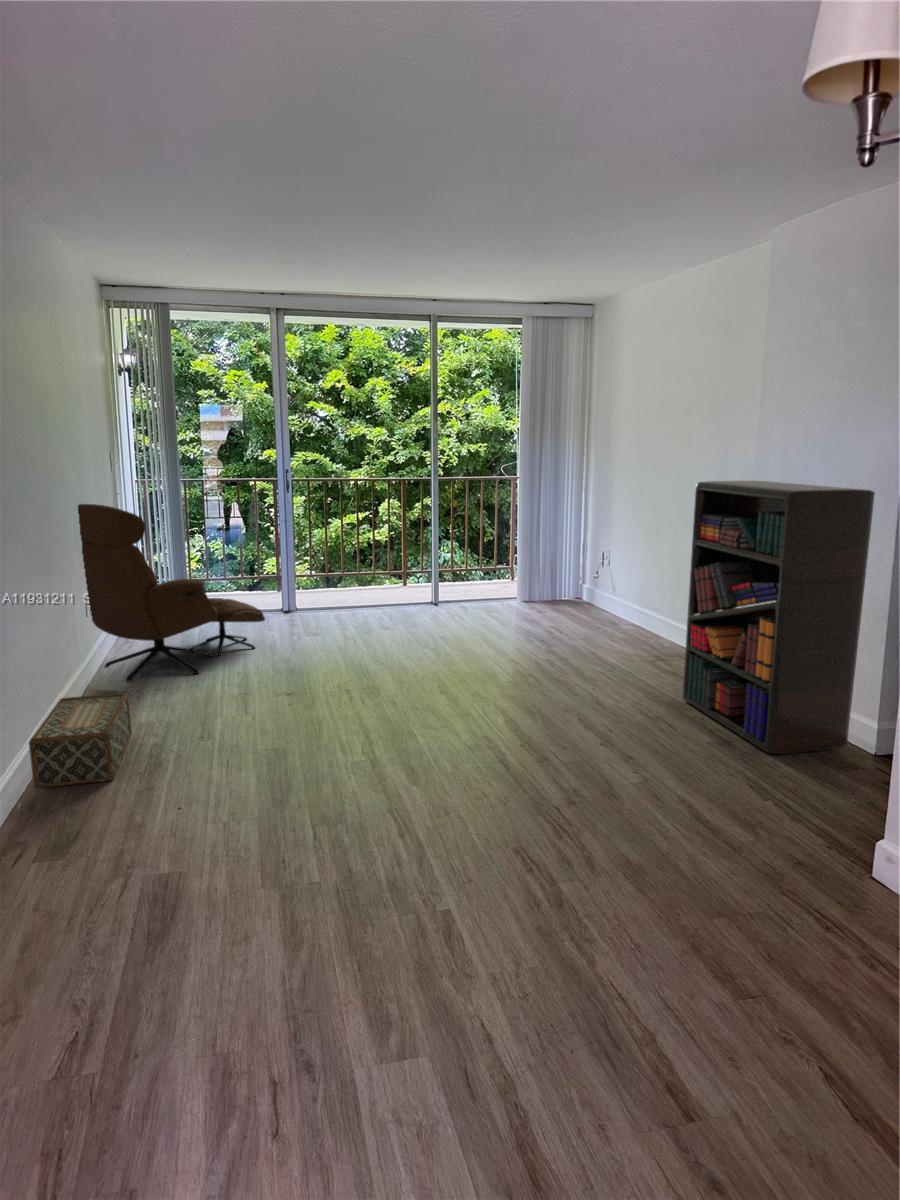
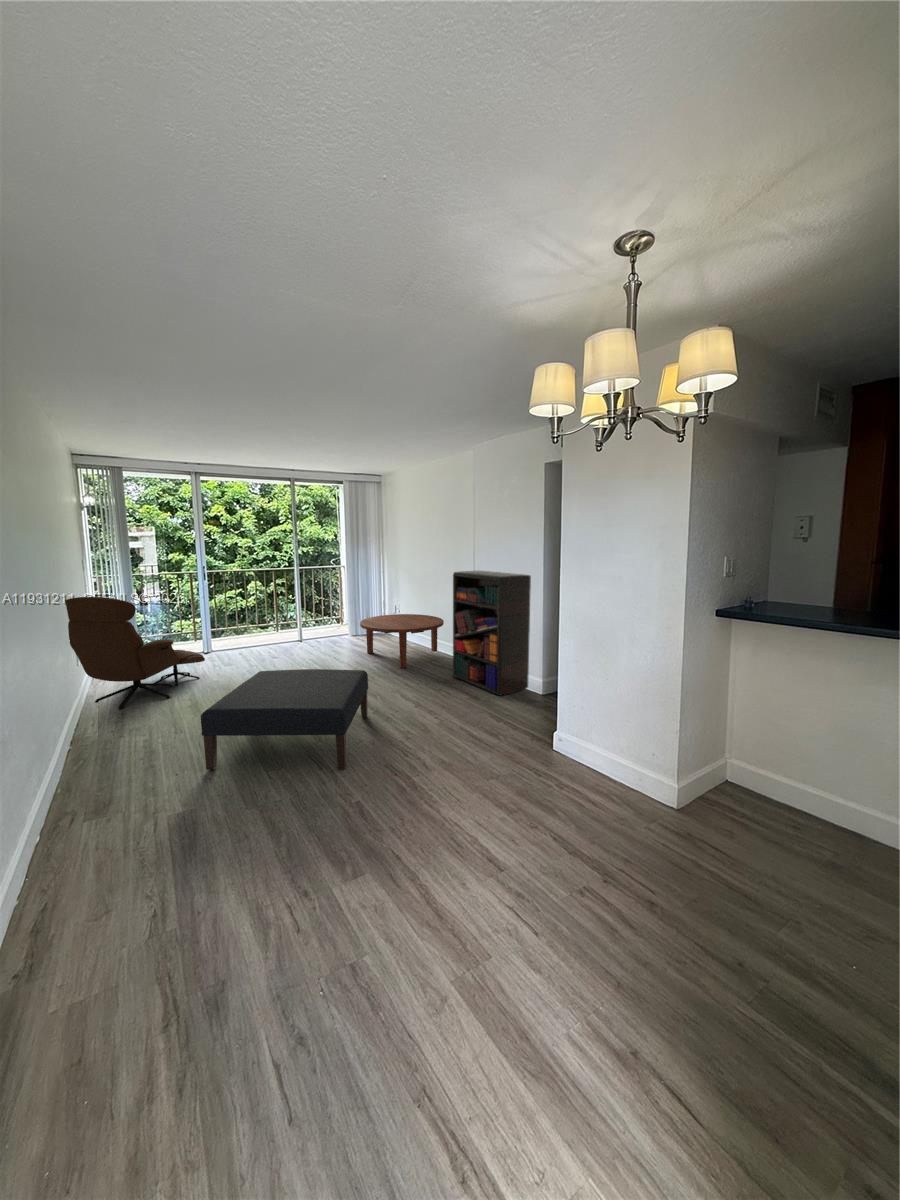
coffee table: none [521,567,686,671] -> present [360,614,444,668]
ottoman: none [165,646,483,849] -> present [201,669,368,770]
woven basket: present [29,693,131,788] -> none [96,714,155,780]

